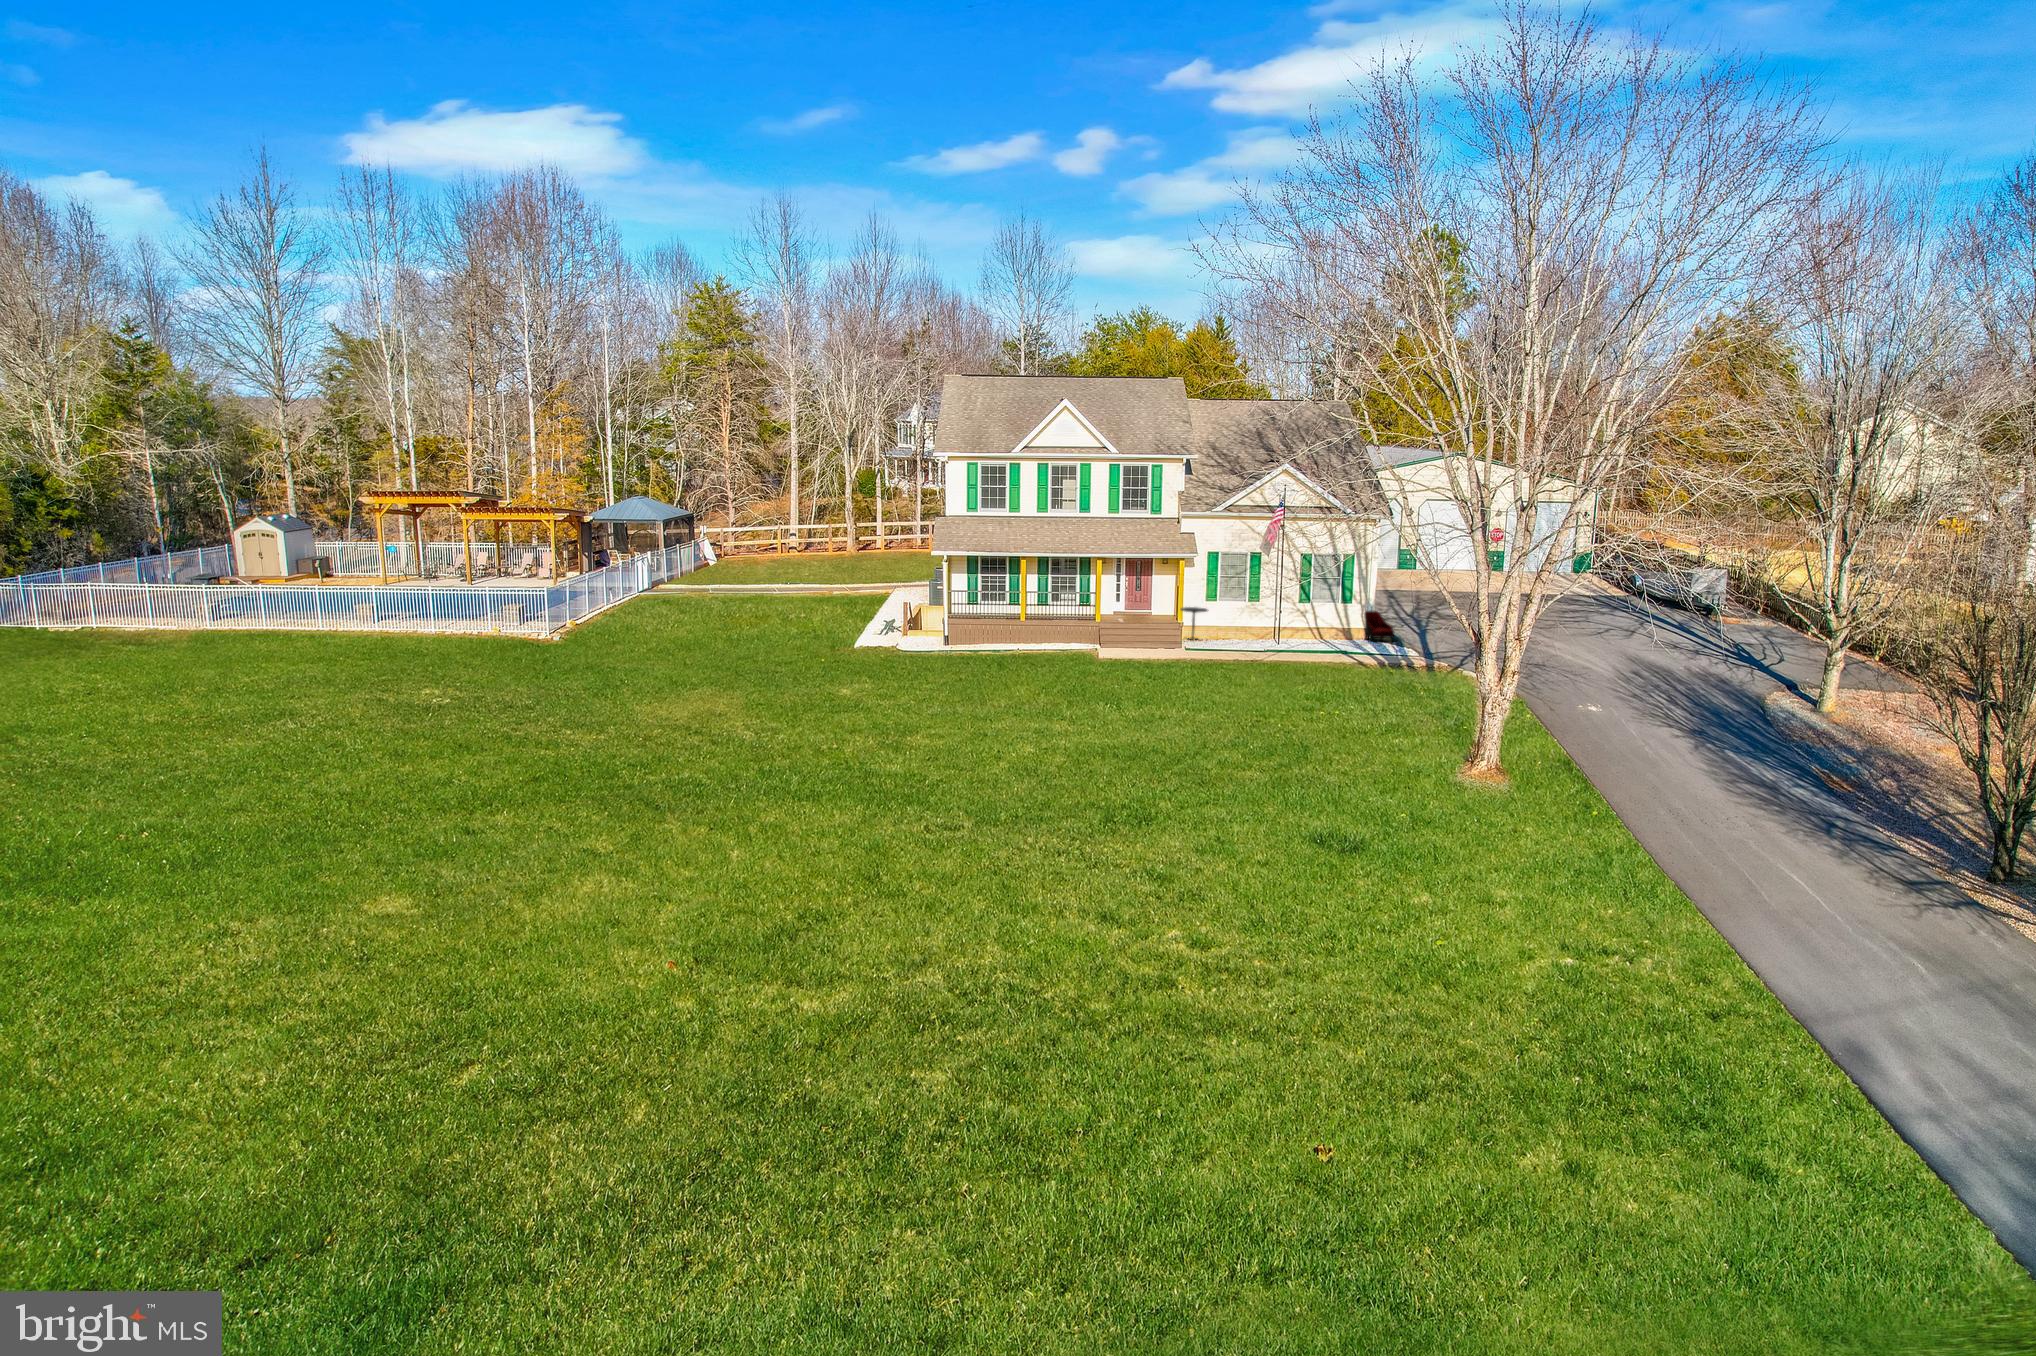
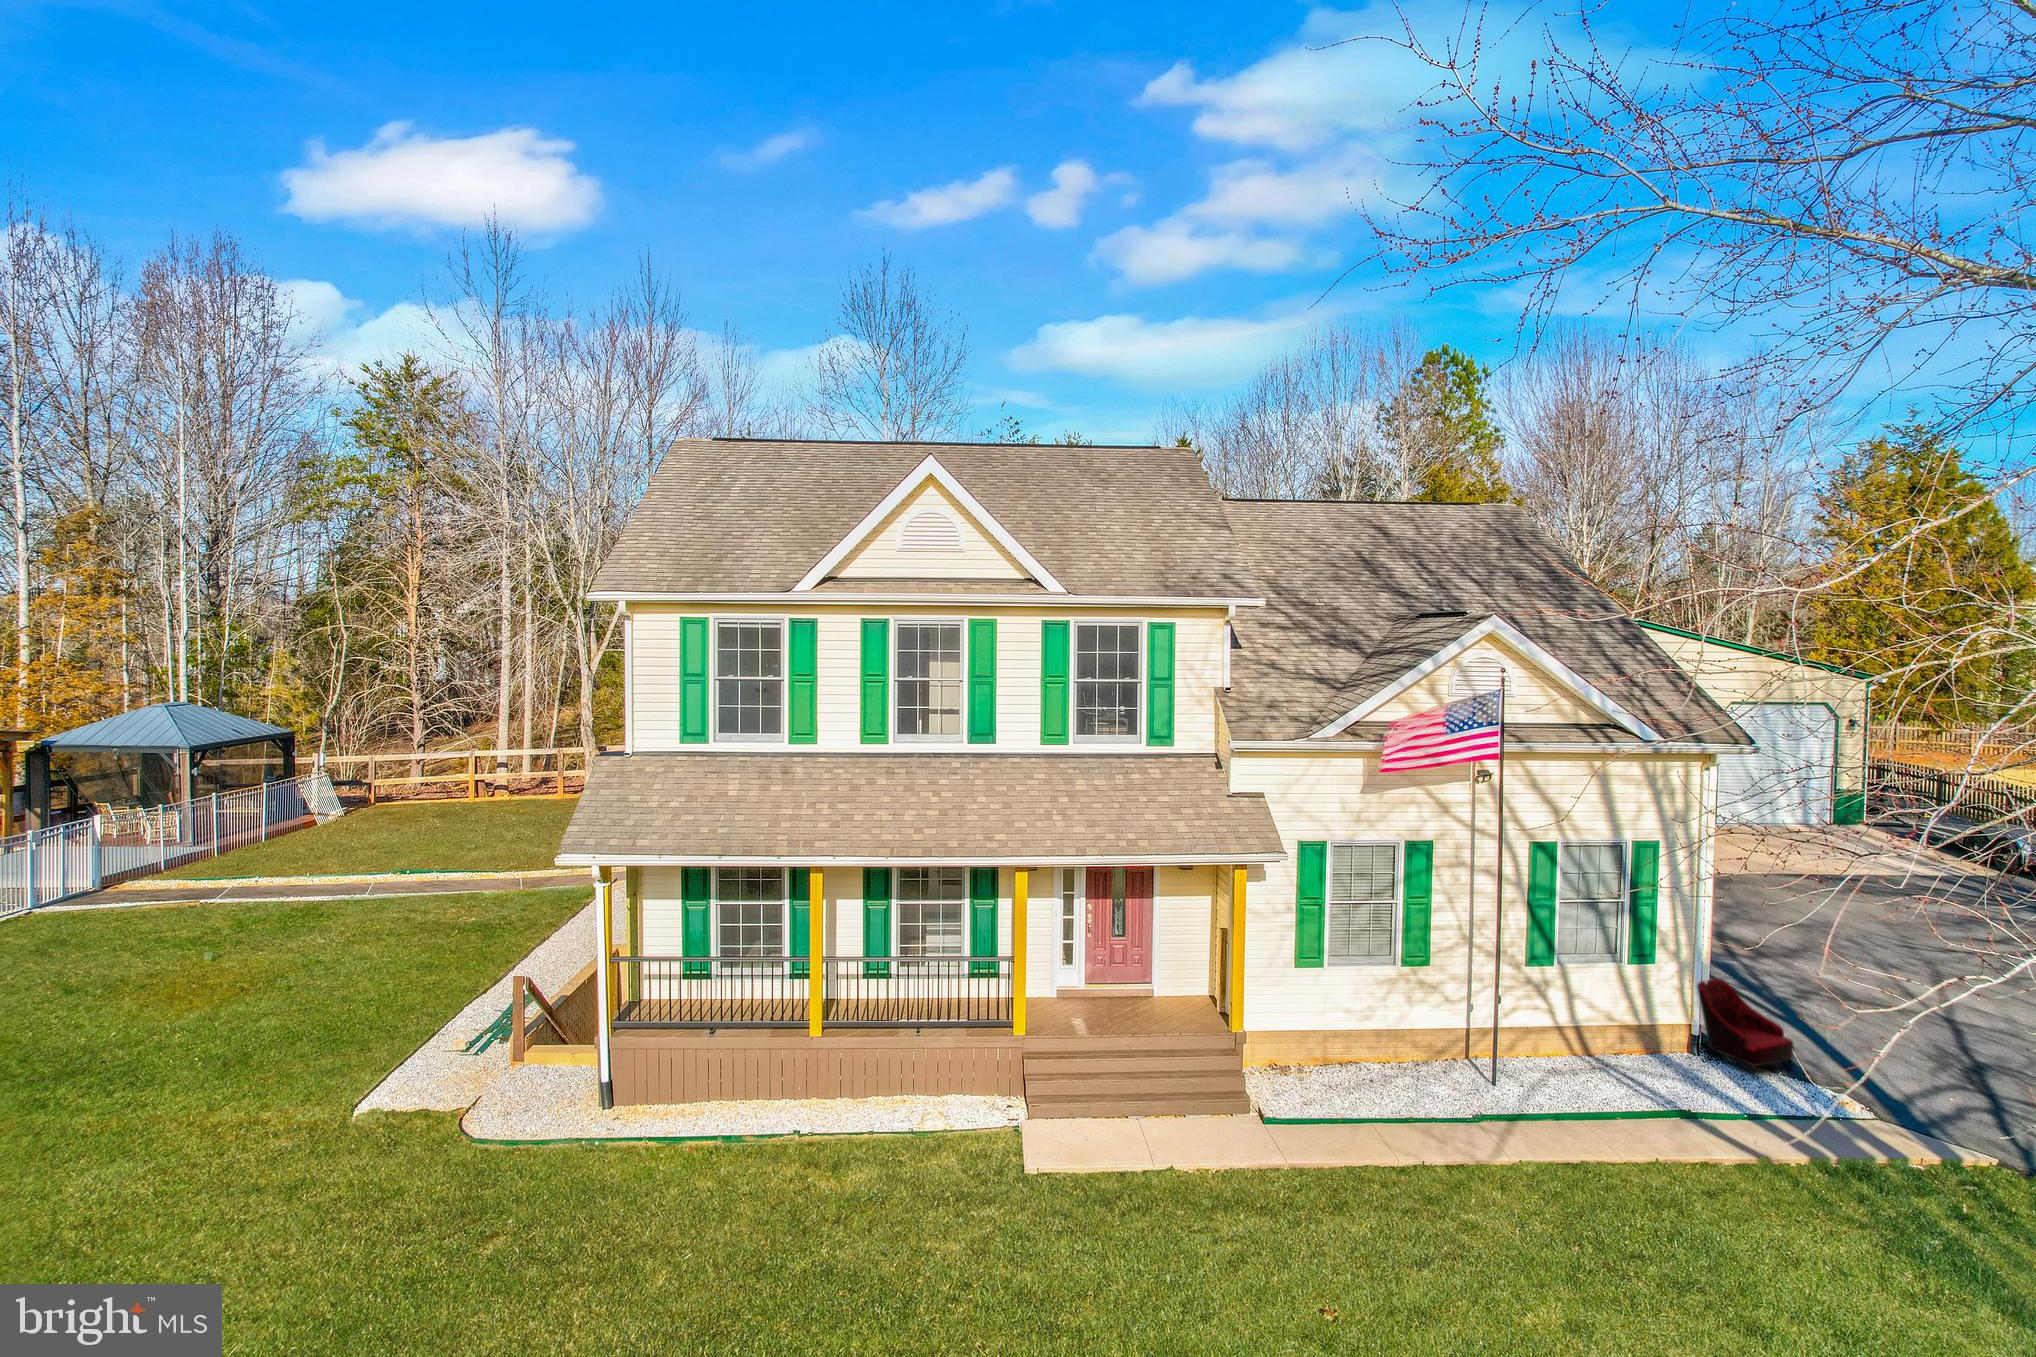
pedestal table: present [1181,607,1207,640] -> none [1245,992,1325,1093]

